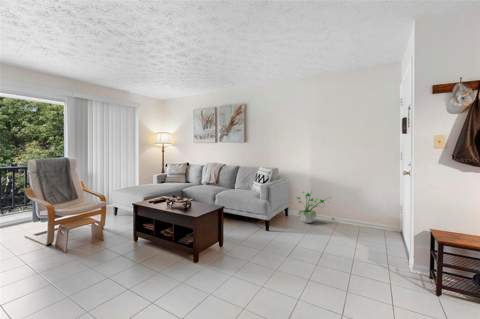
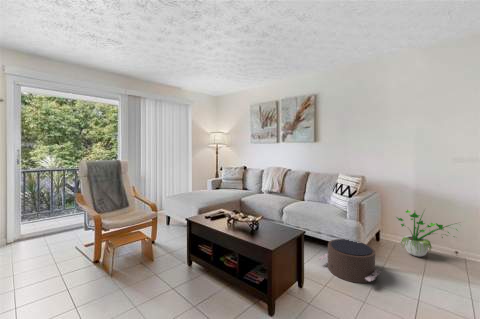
pouf: none [238,213,278,240] -> present [318,239,381,283]

